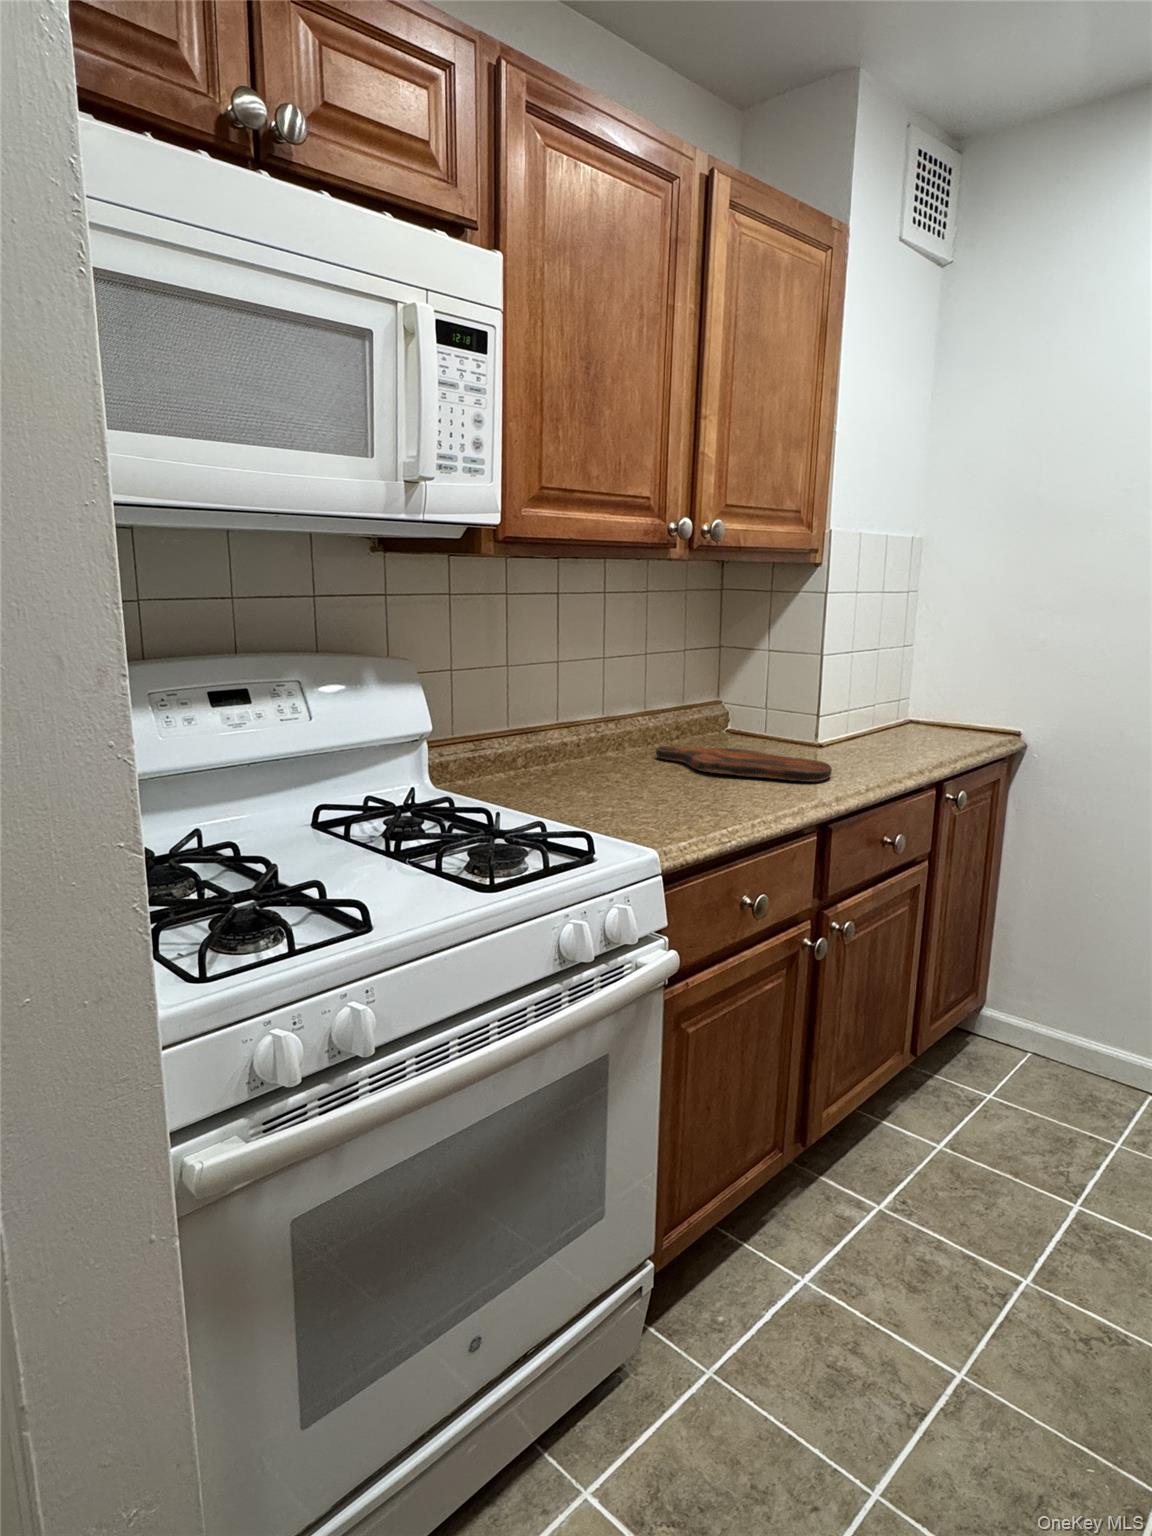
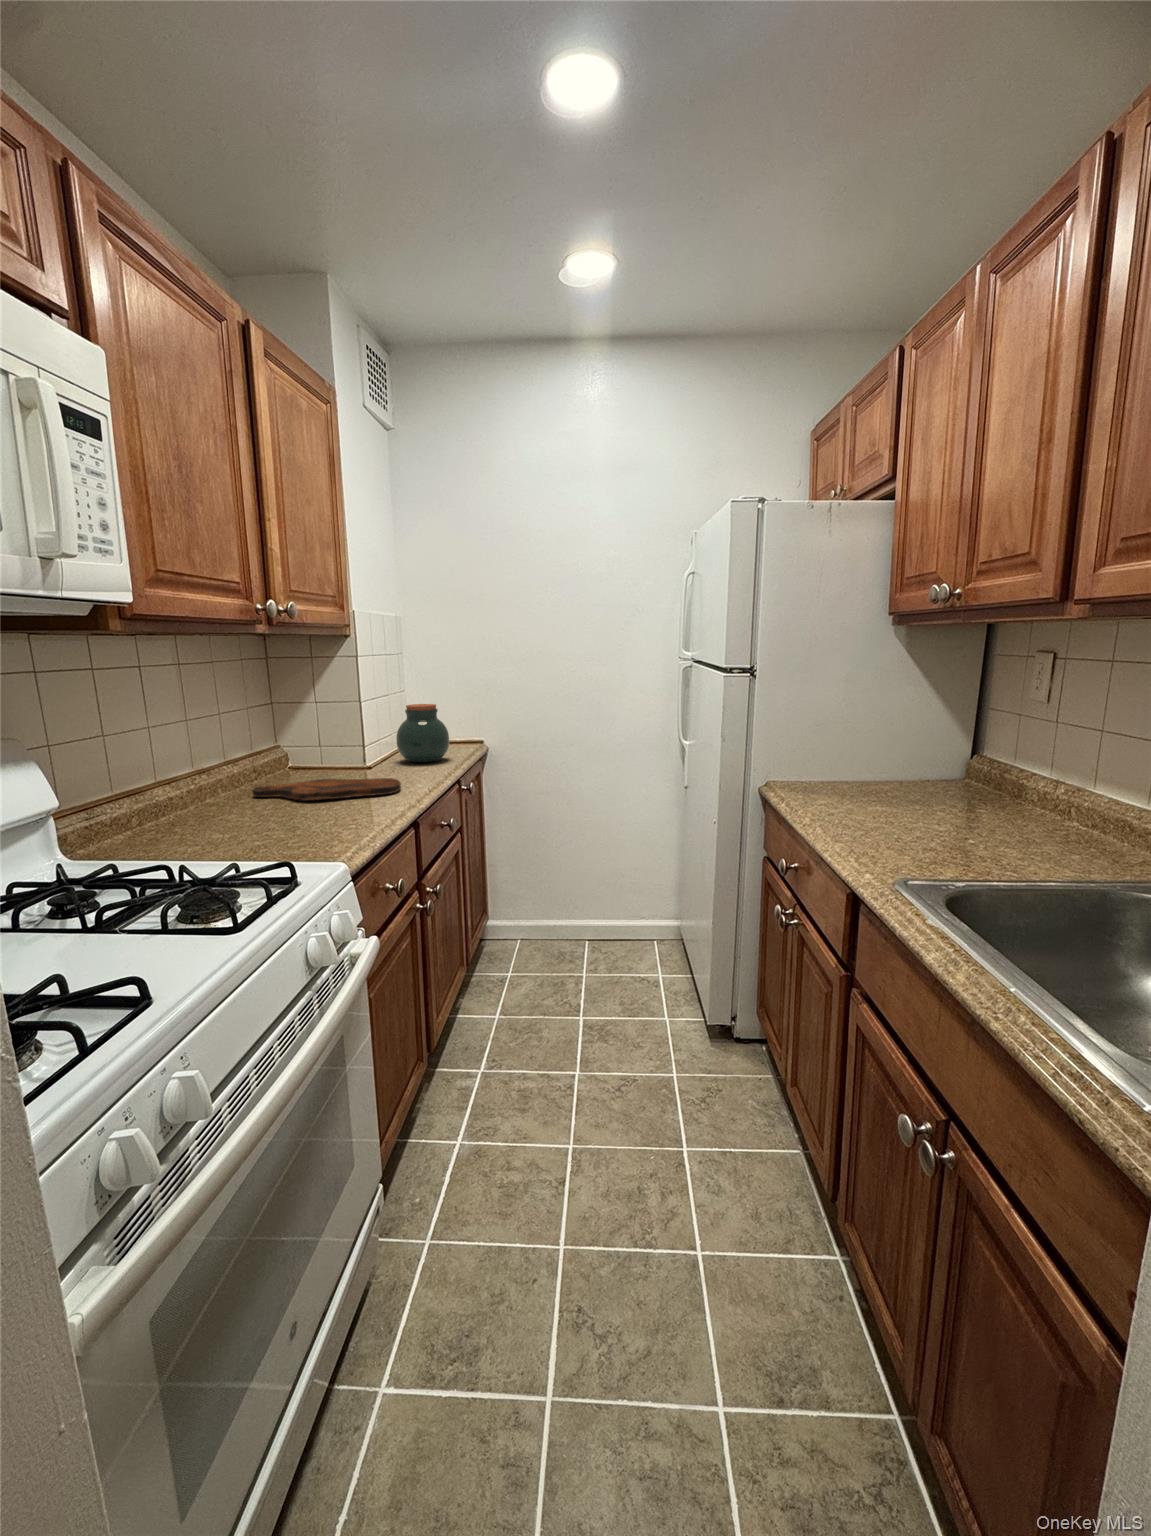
jar: none [867,663,947,749] -> present [396,704,449,762]

